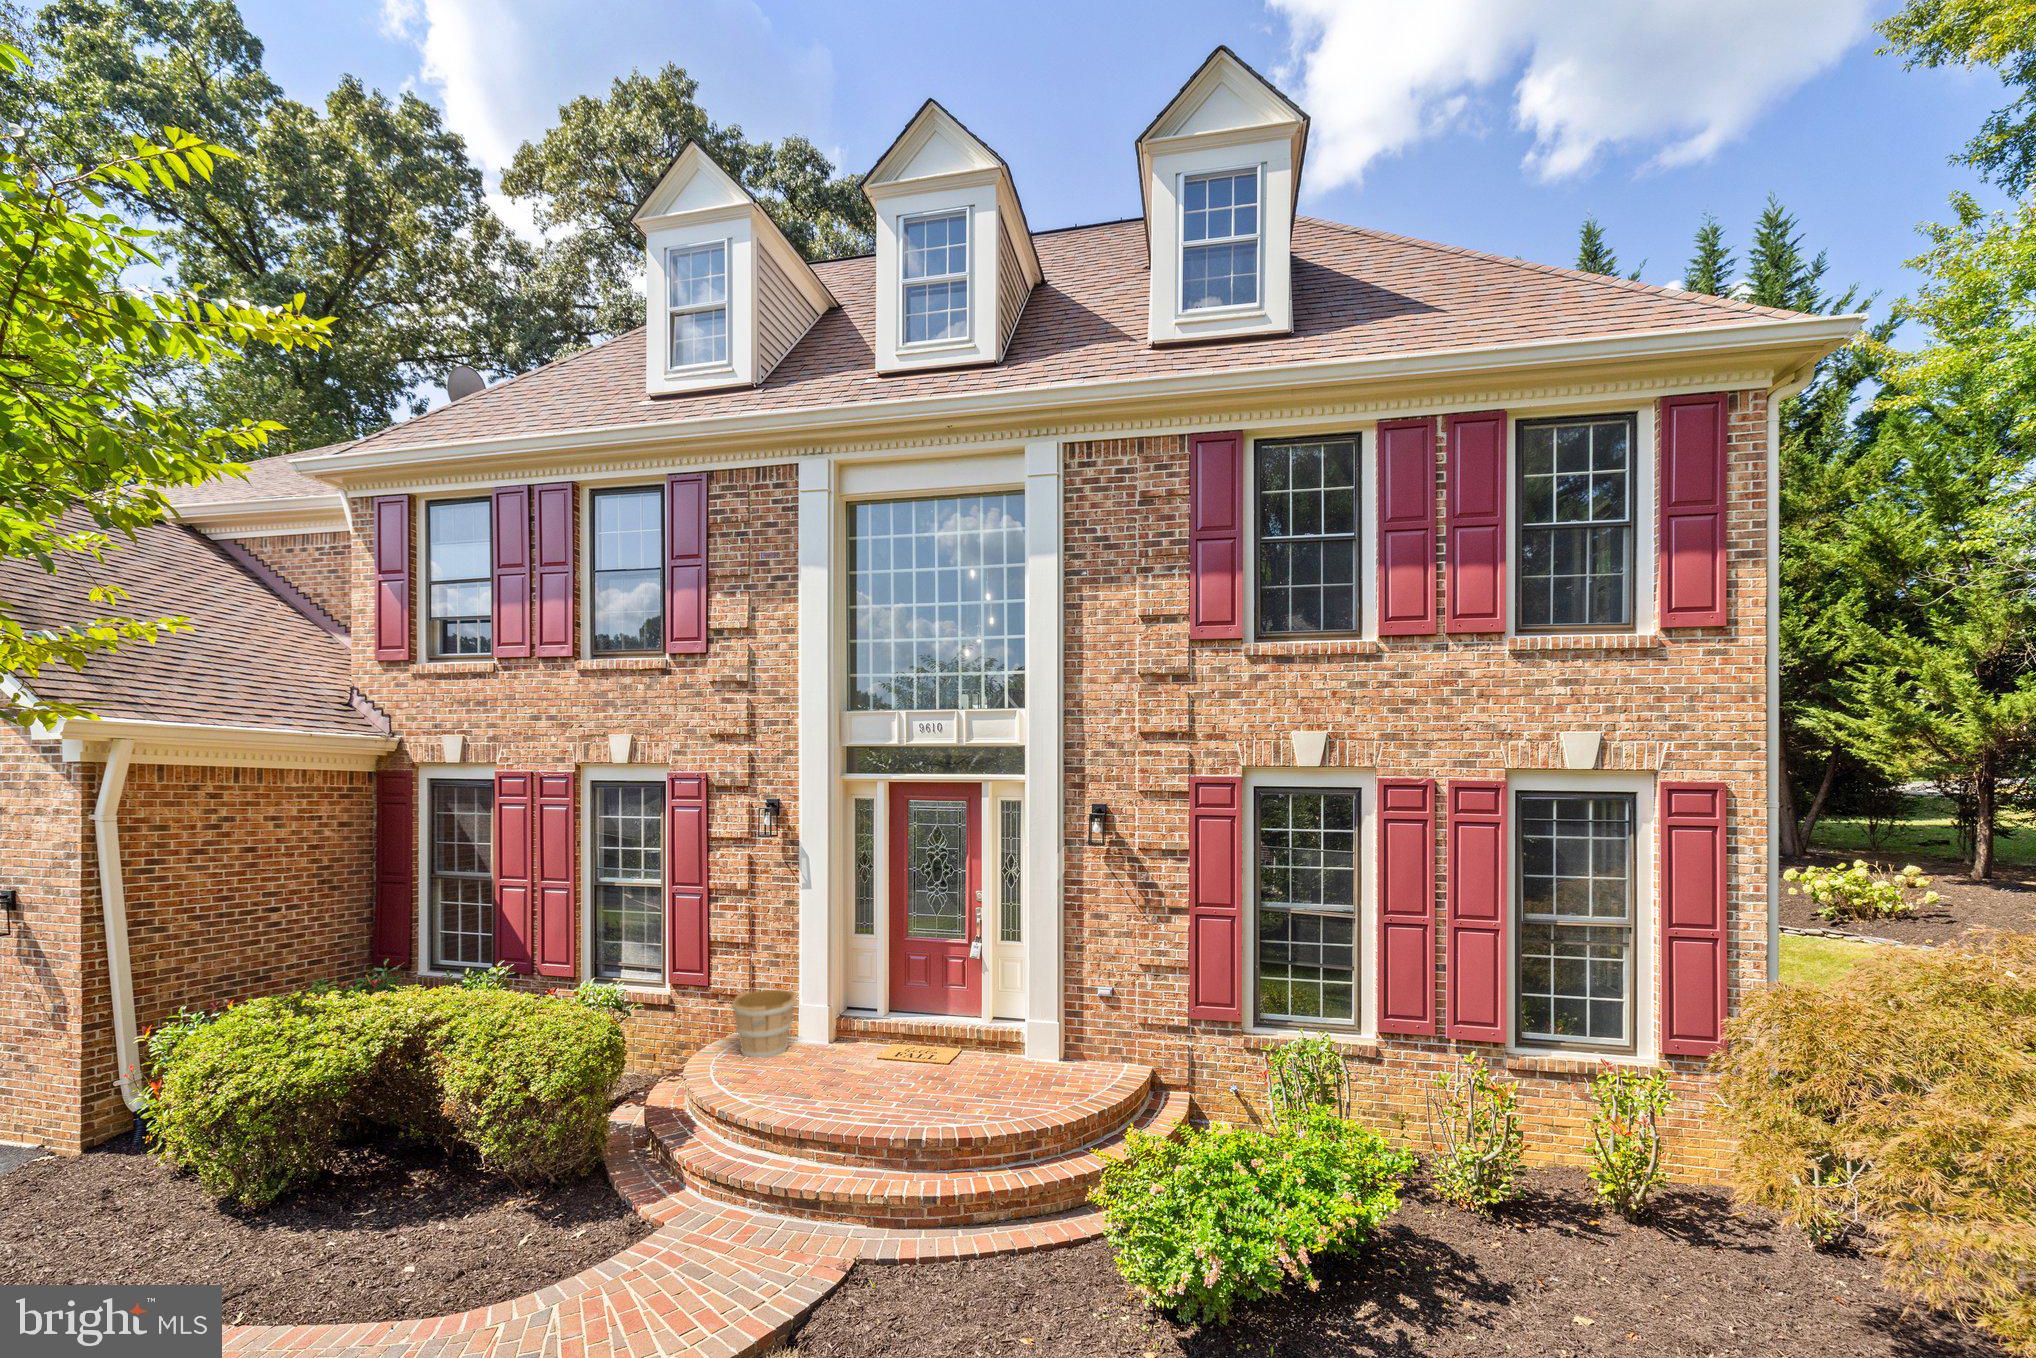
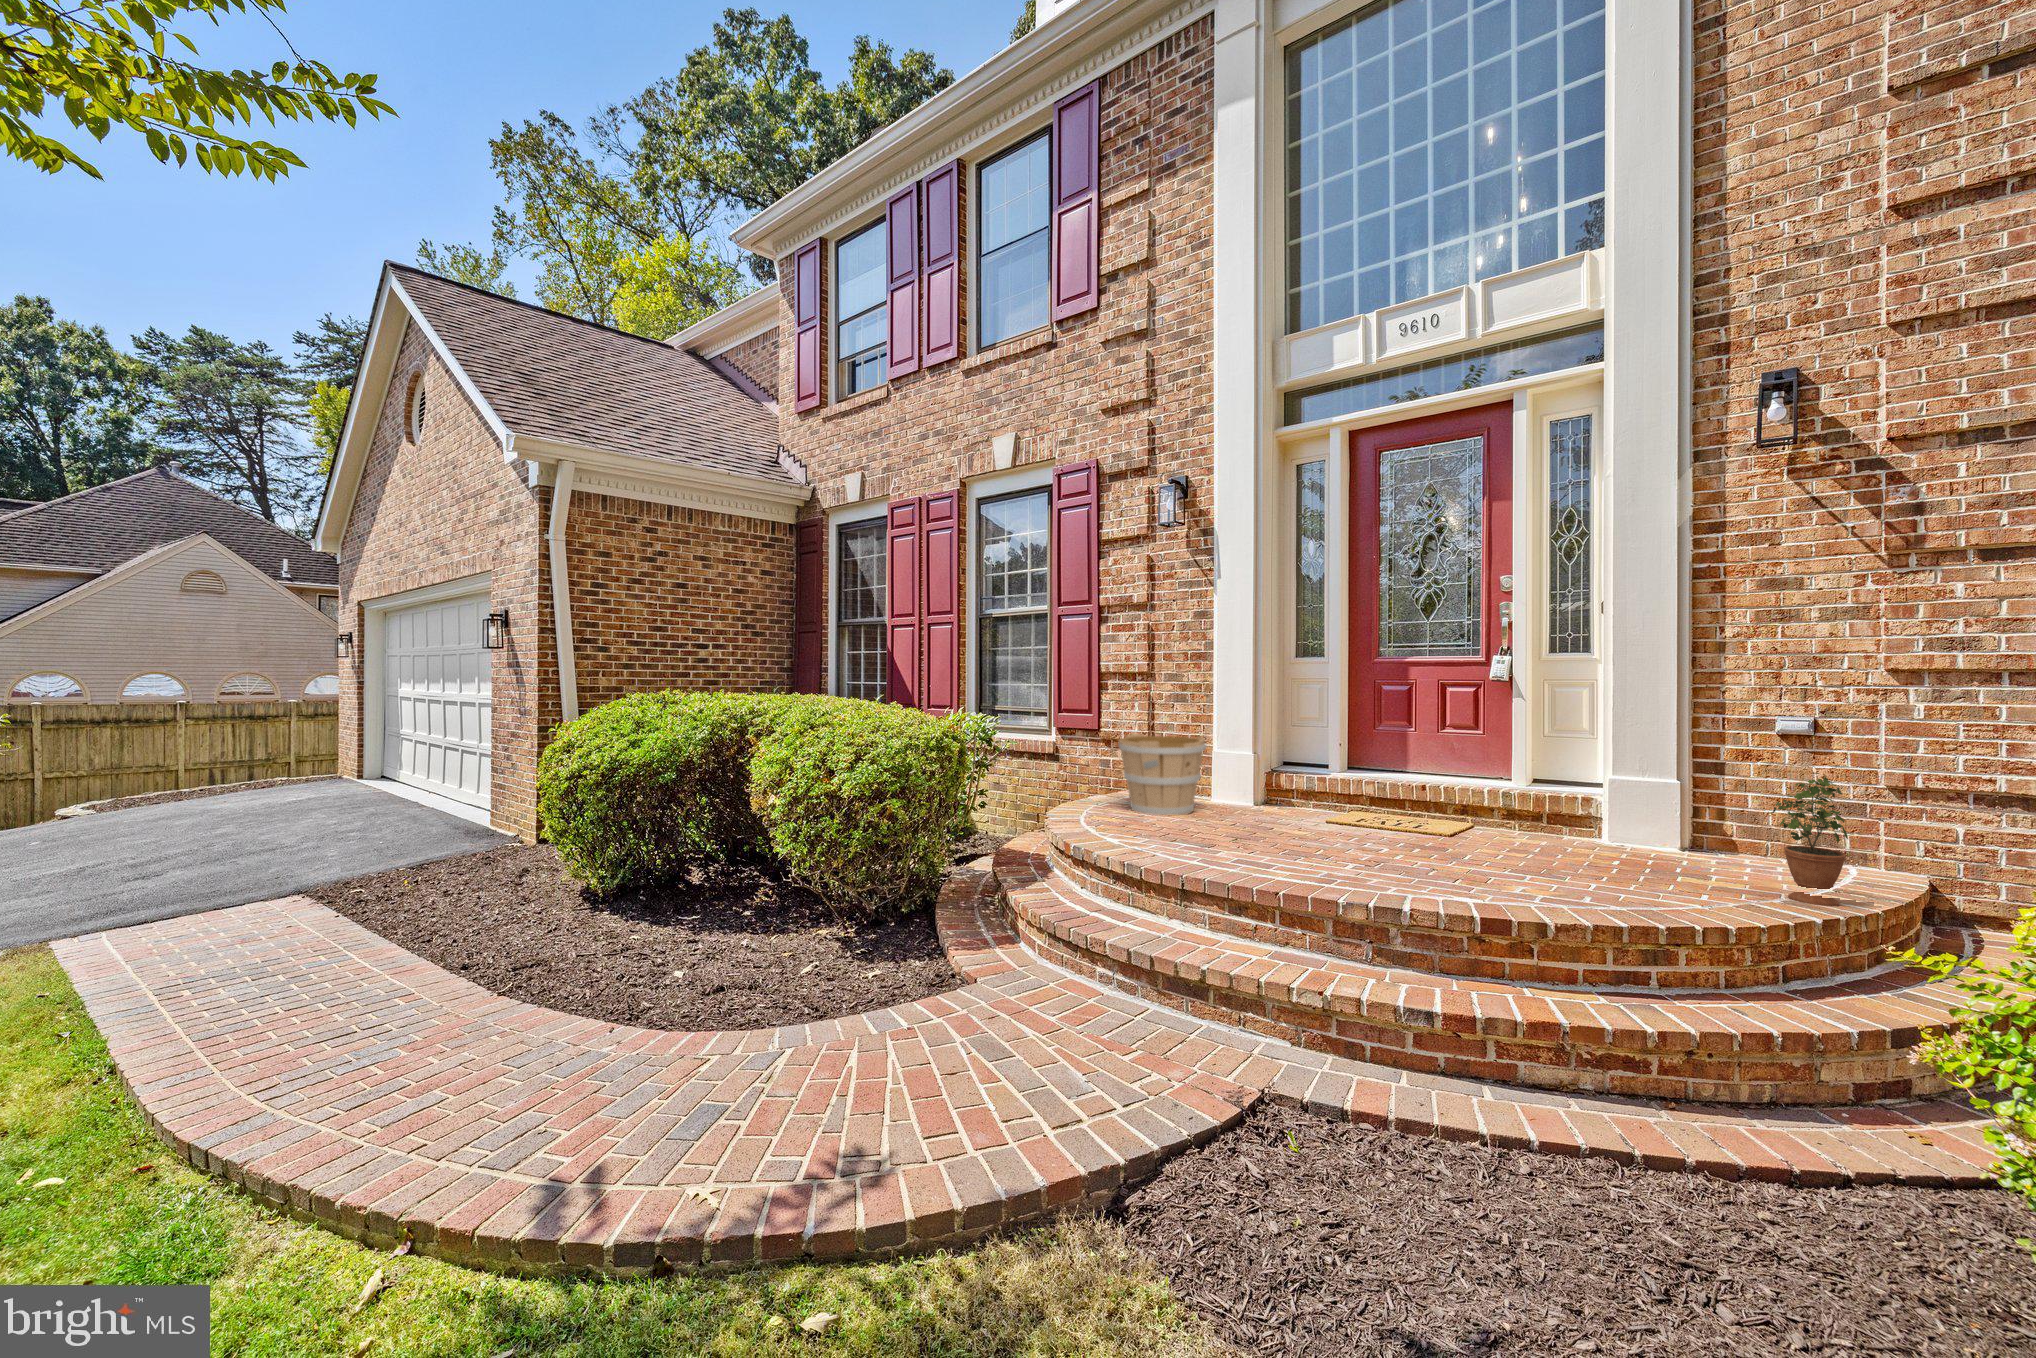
potted plant: none [1087,1005,1113,1074] -> present [1772,773,1848,906]

